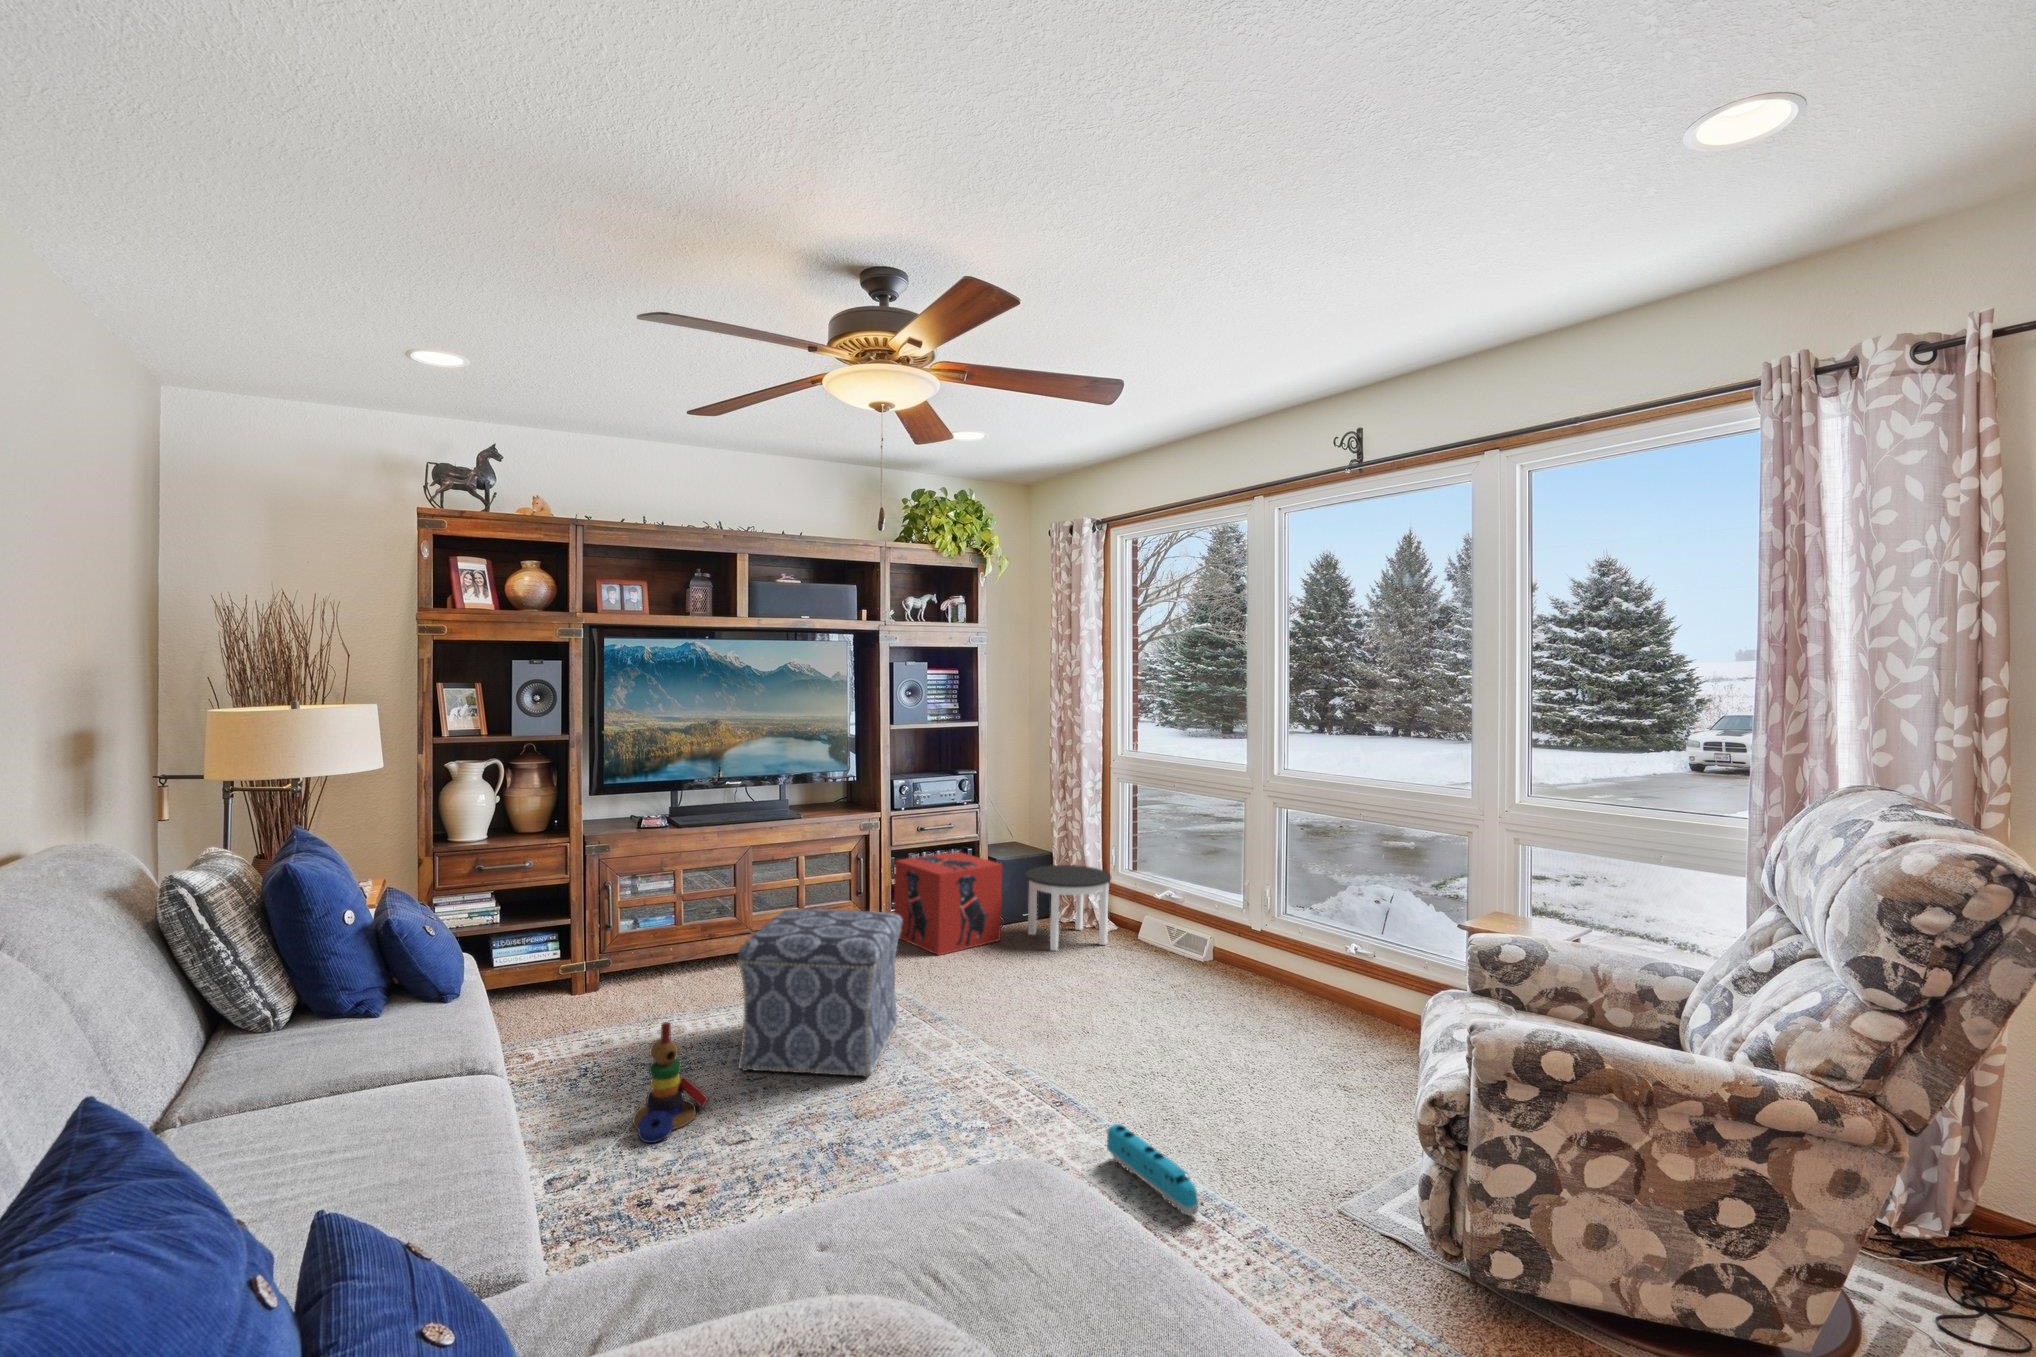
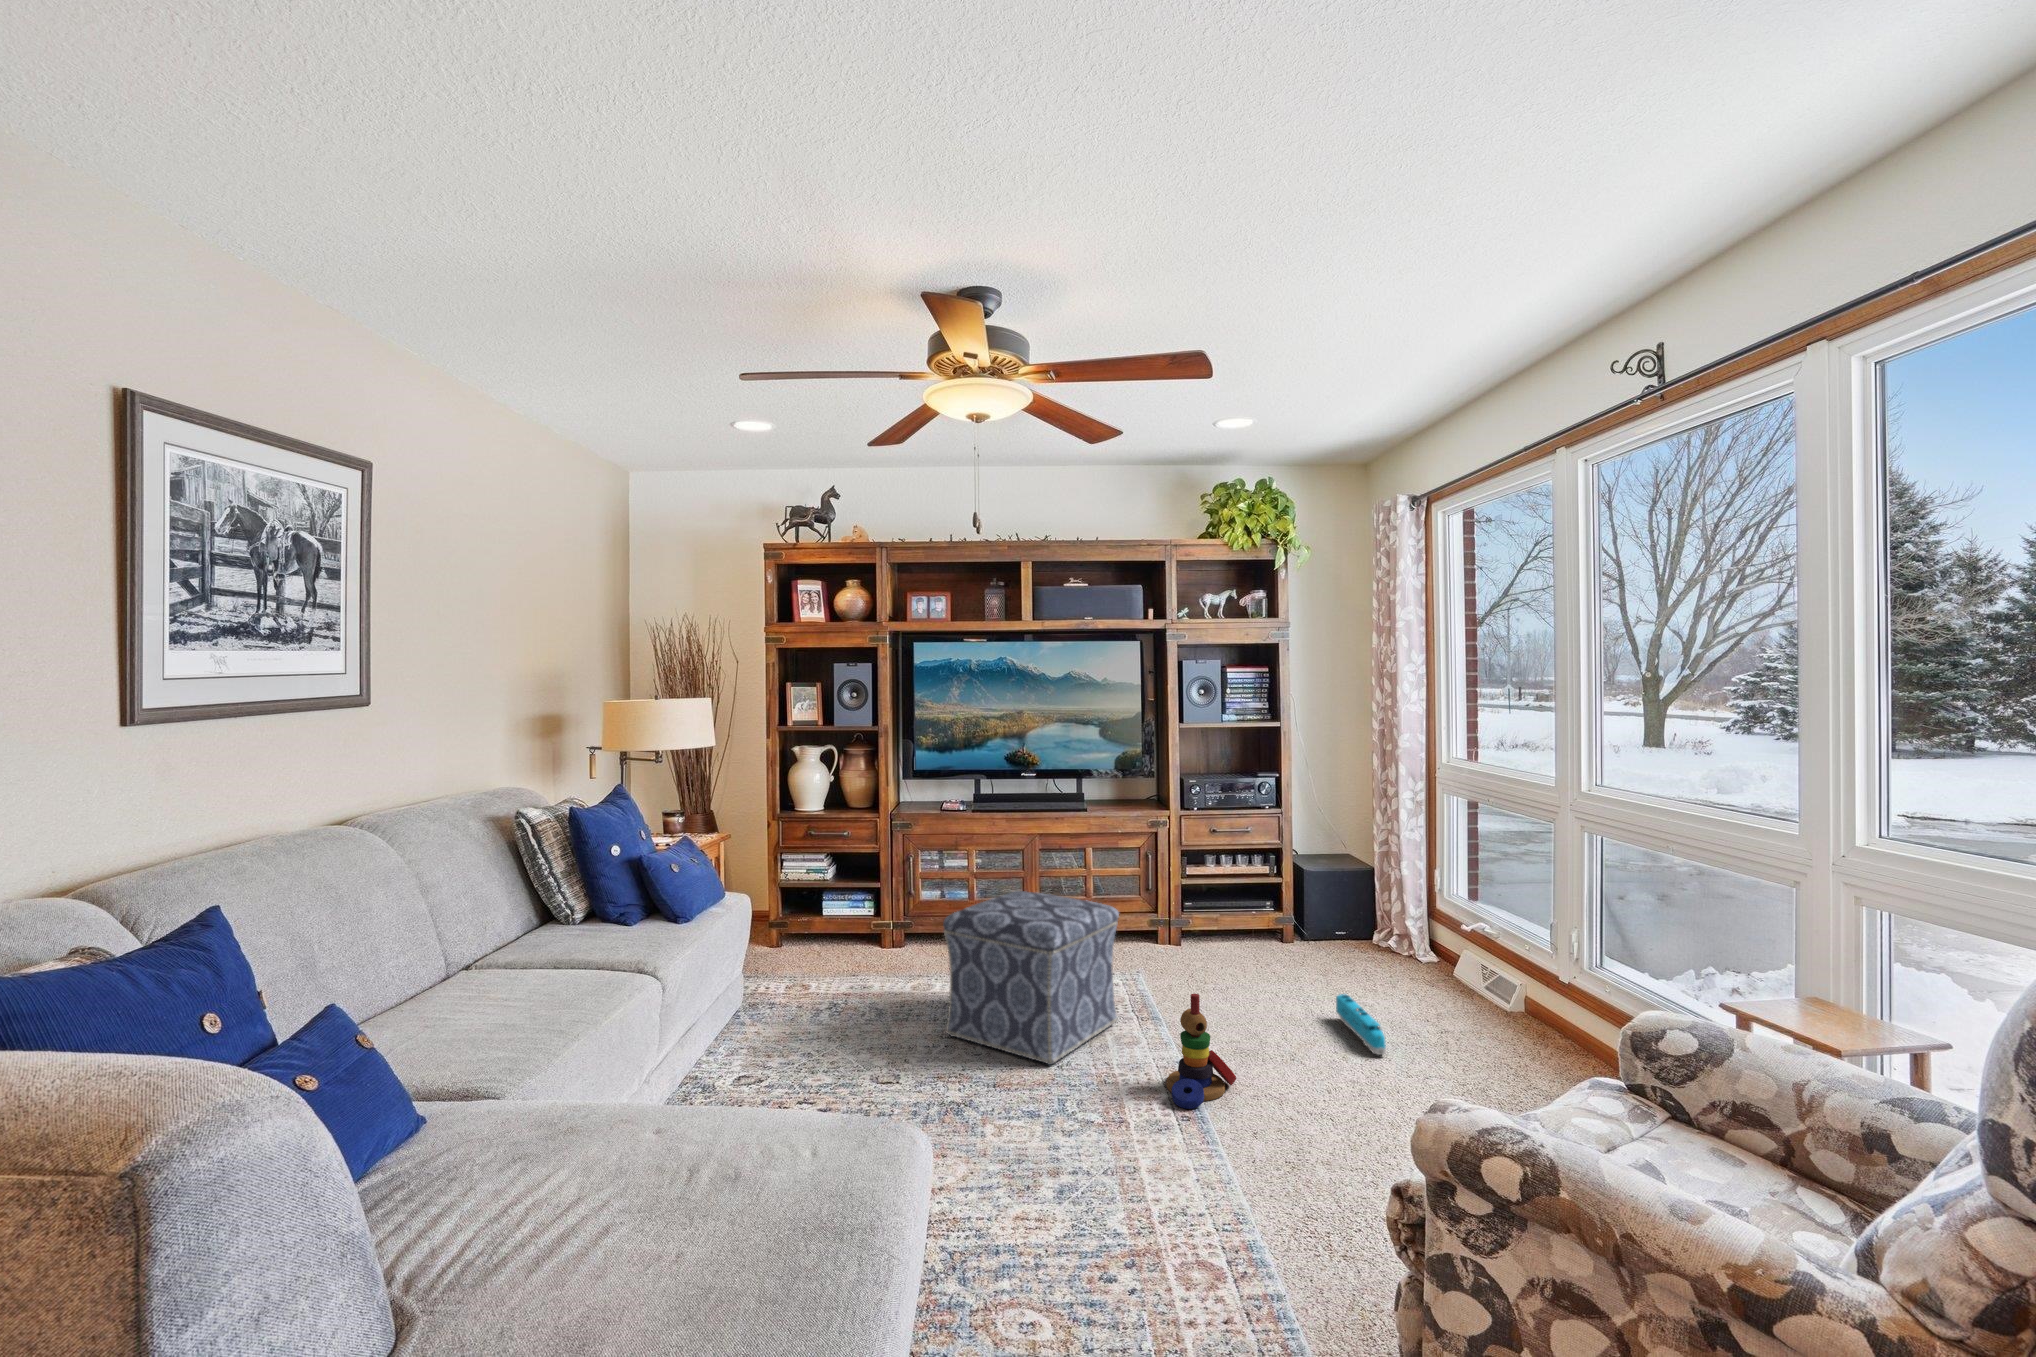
storage box: present [894,852,1002,955] -> none [1181,857,1293,964]
round table: present [1026,865,1111,951] -> none [1321,882,1427,981]
stacking toy: present [633,1022,708,1143] -> present [1166,994,1236,1109]
toy train: present [1107,1124,1198,1216] -> present [1336,994,1386,1055]

